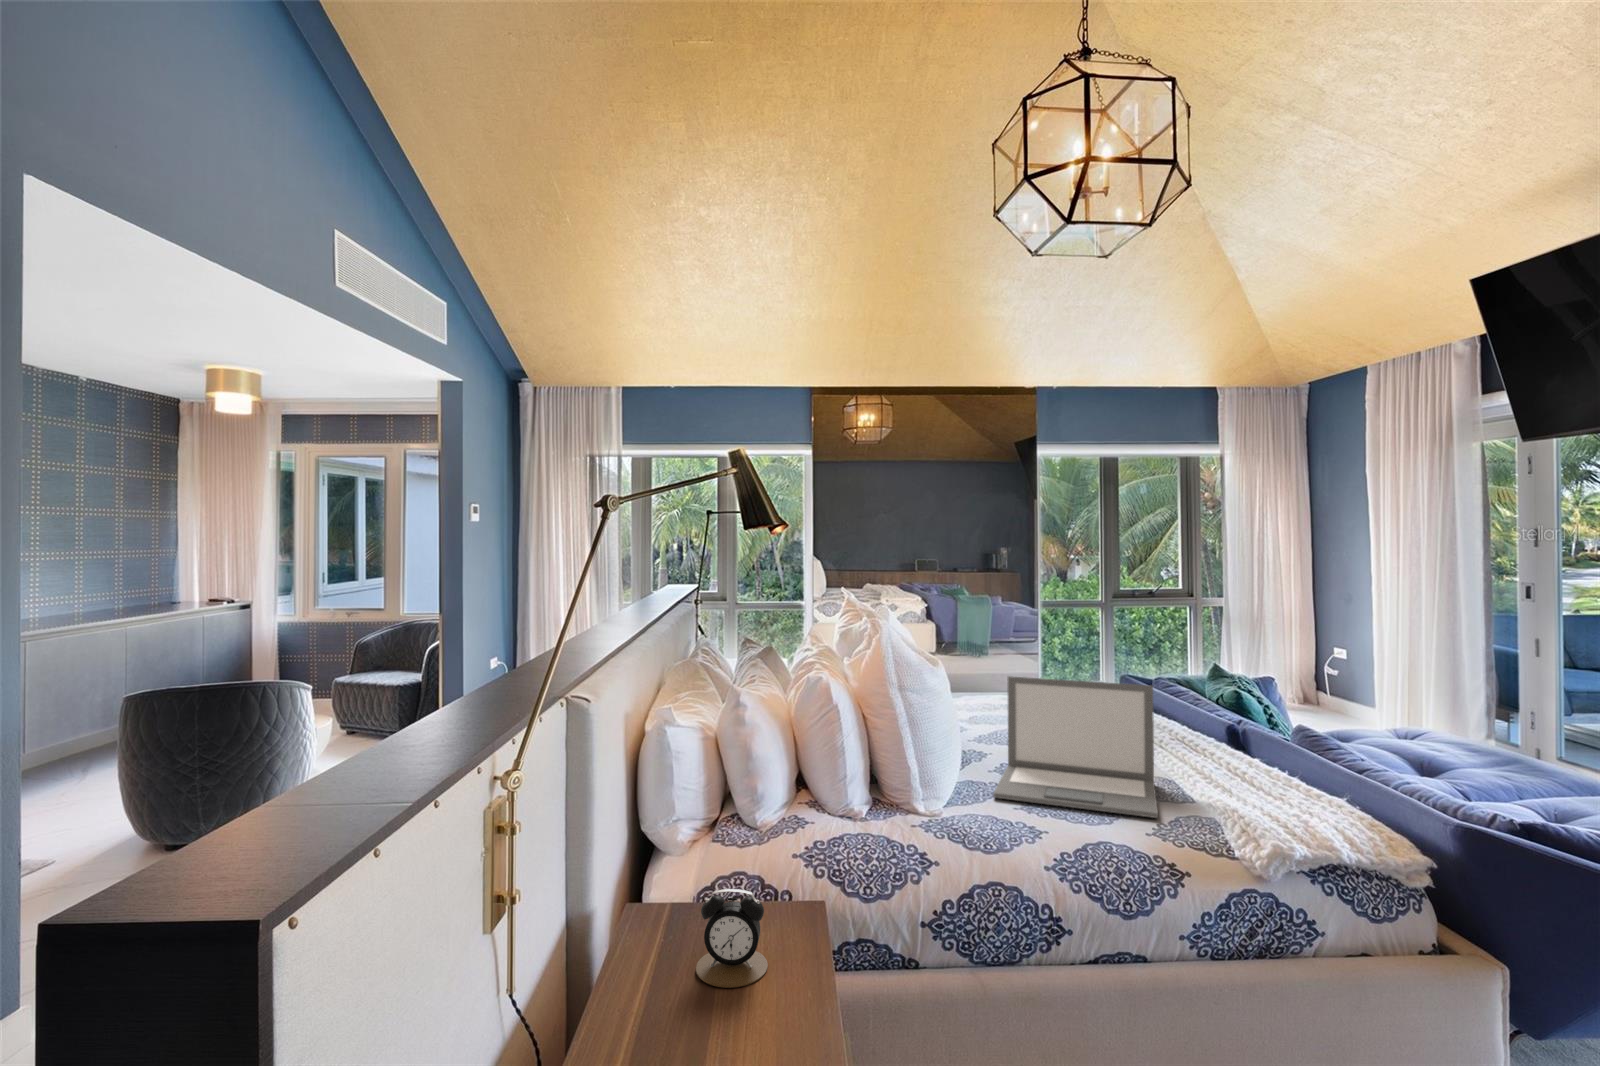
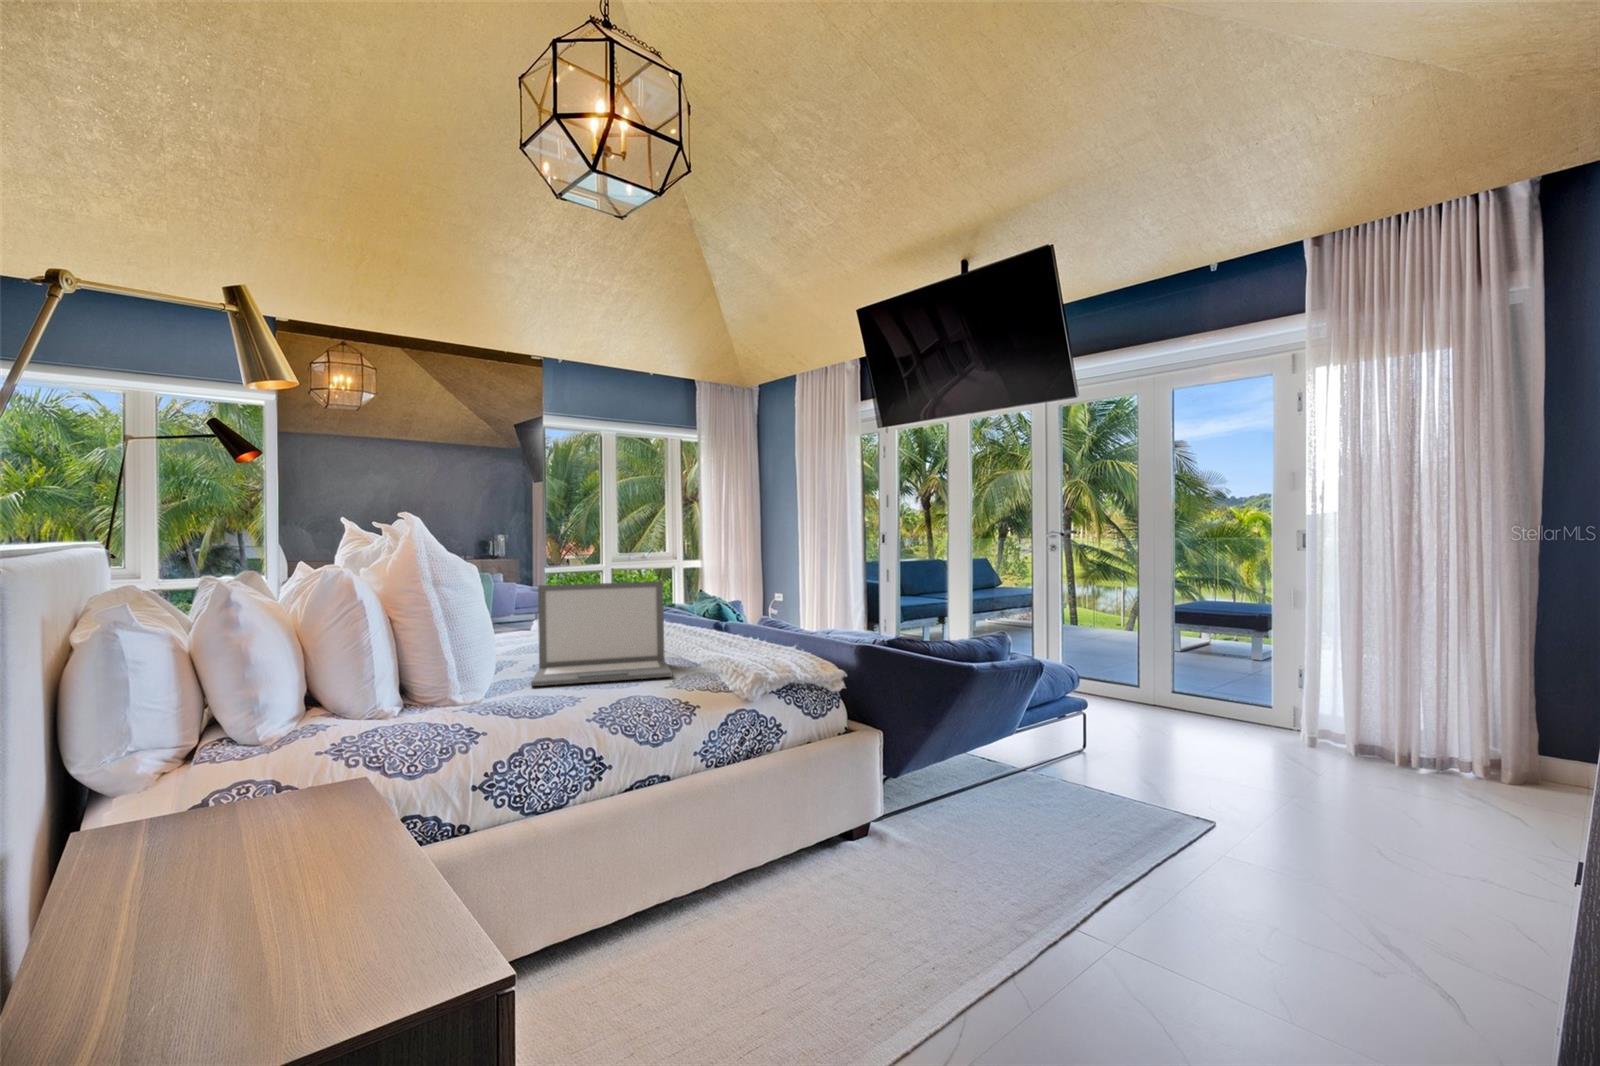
alarm clock: present [696,889,768,988] -> none [219,731,319,833]

